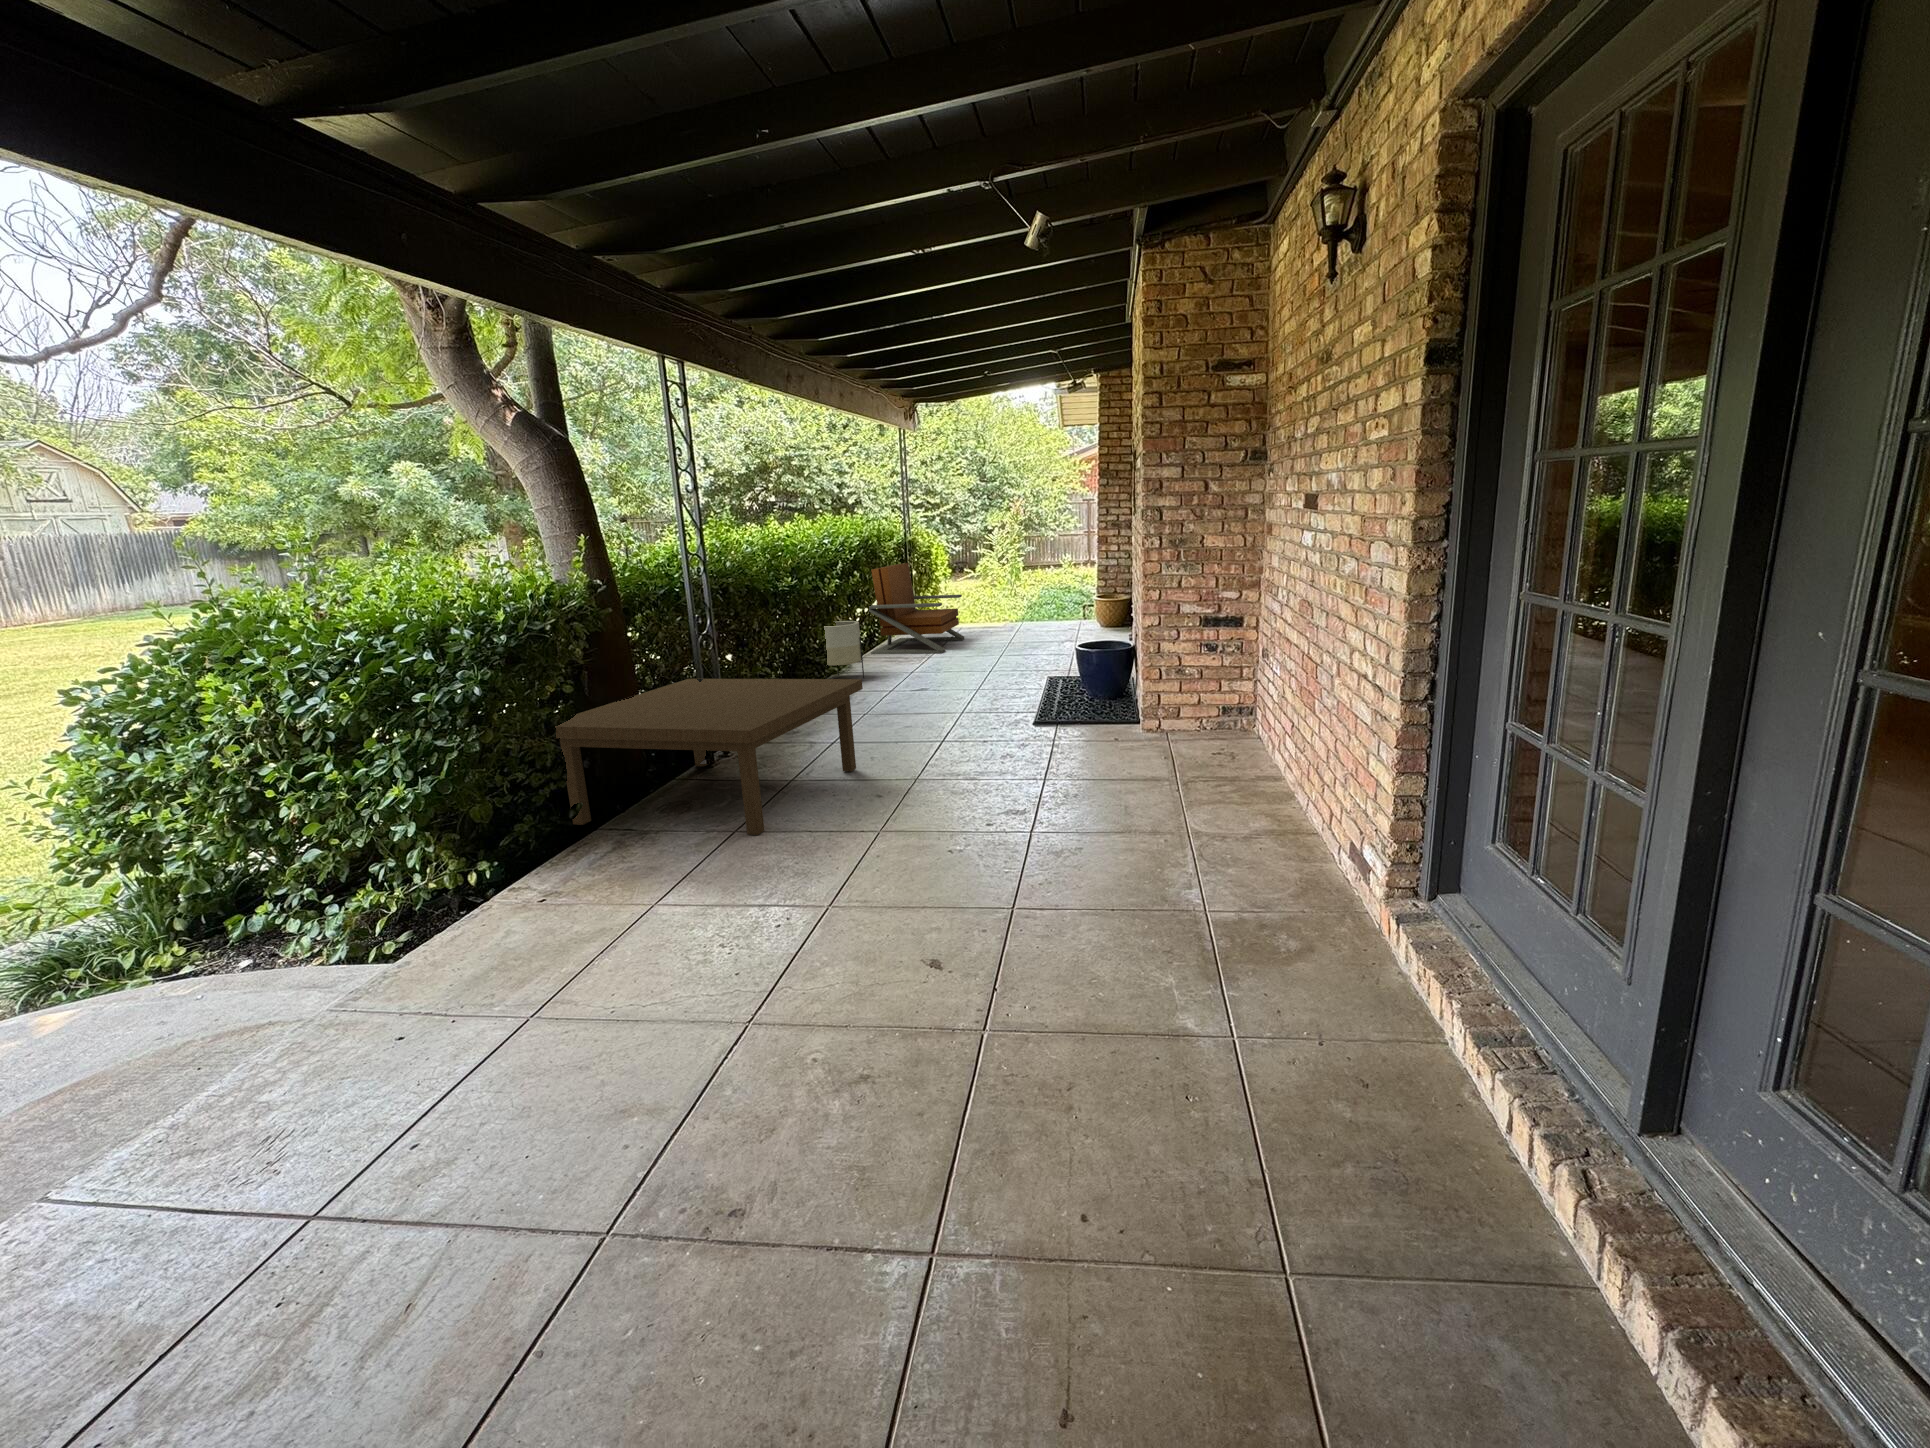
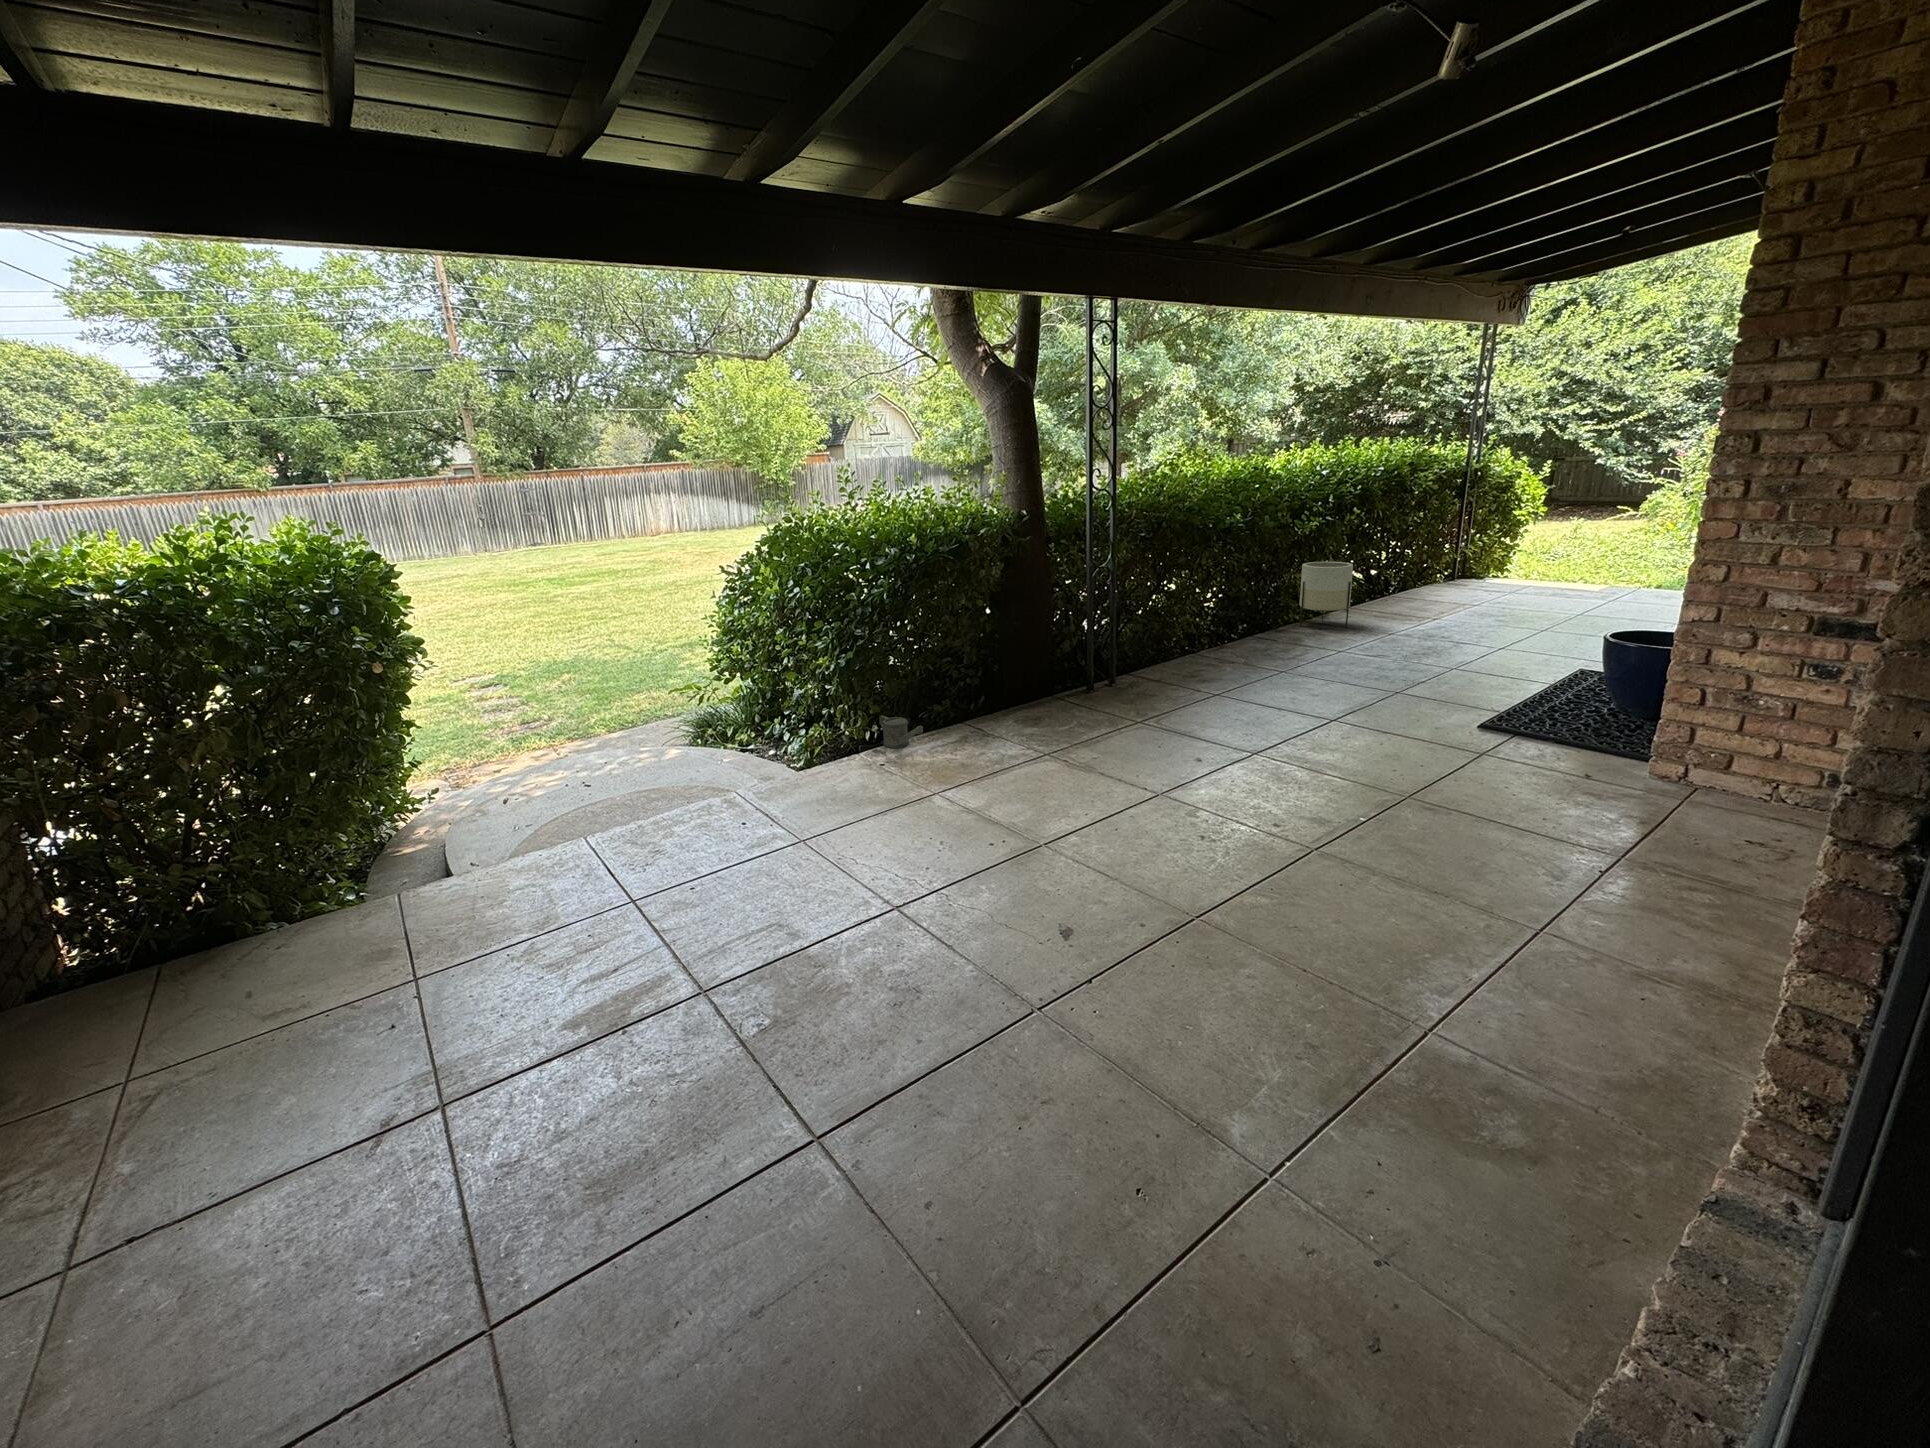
lounge chair: present [869,563,964,654] -> none [1388,497,1543,612]
coffee table: present [555,679,863,835] -> none [952,605,1244,760]
watering can: none [481,846,568,889] -> present [880,716,923,748]

